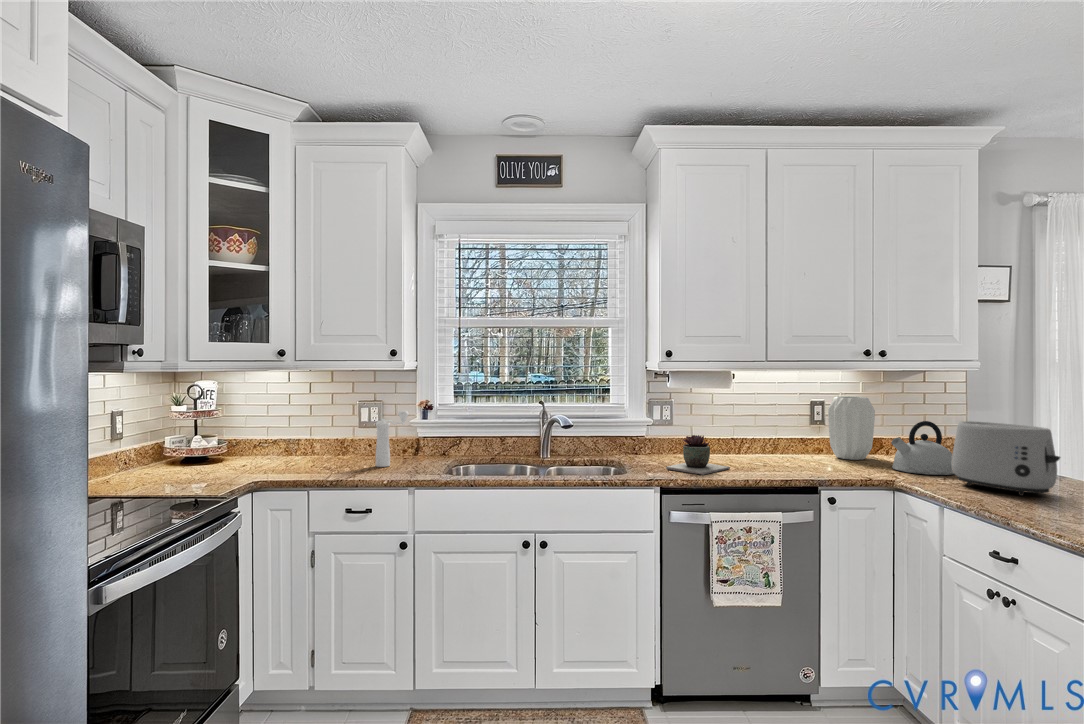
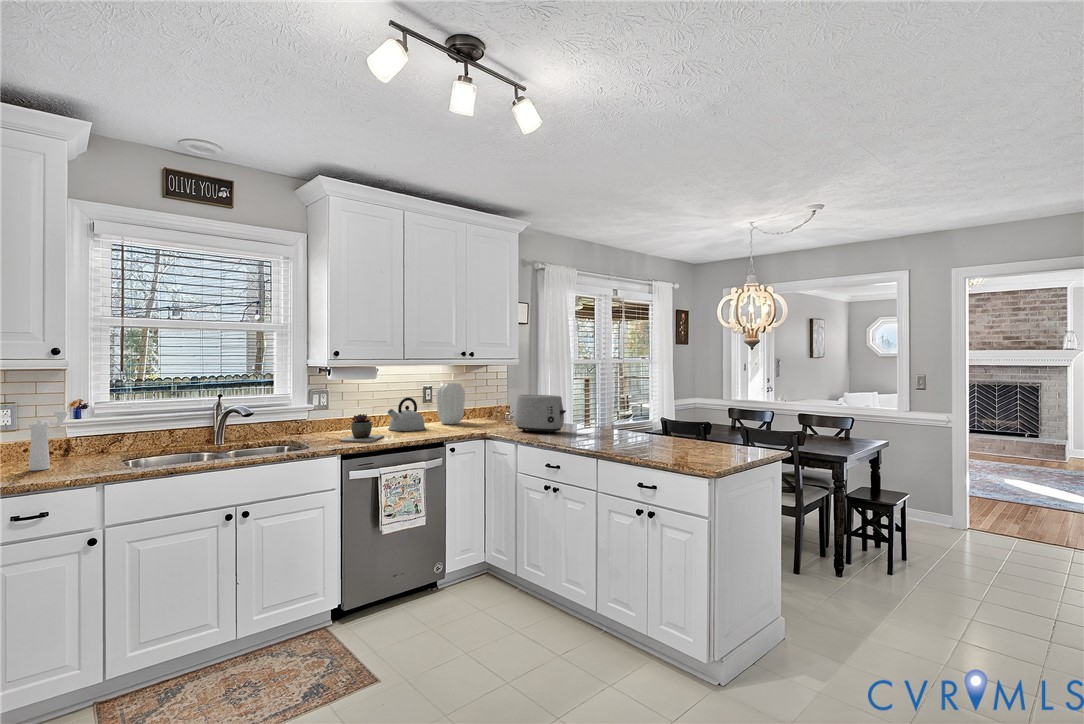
kettle: present [891,421,954,475] -> present [388,397,425,431]

